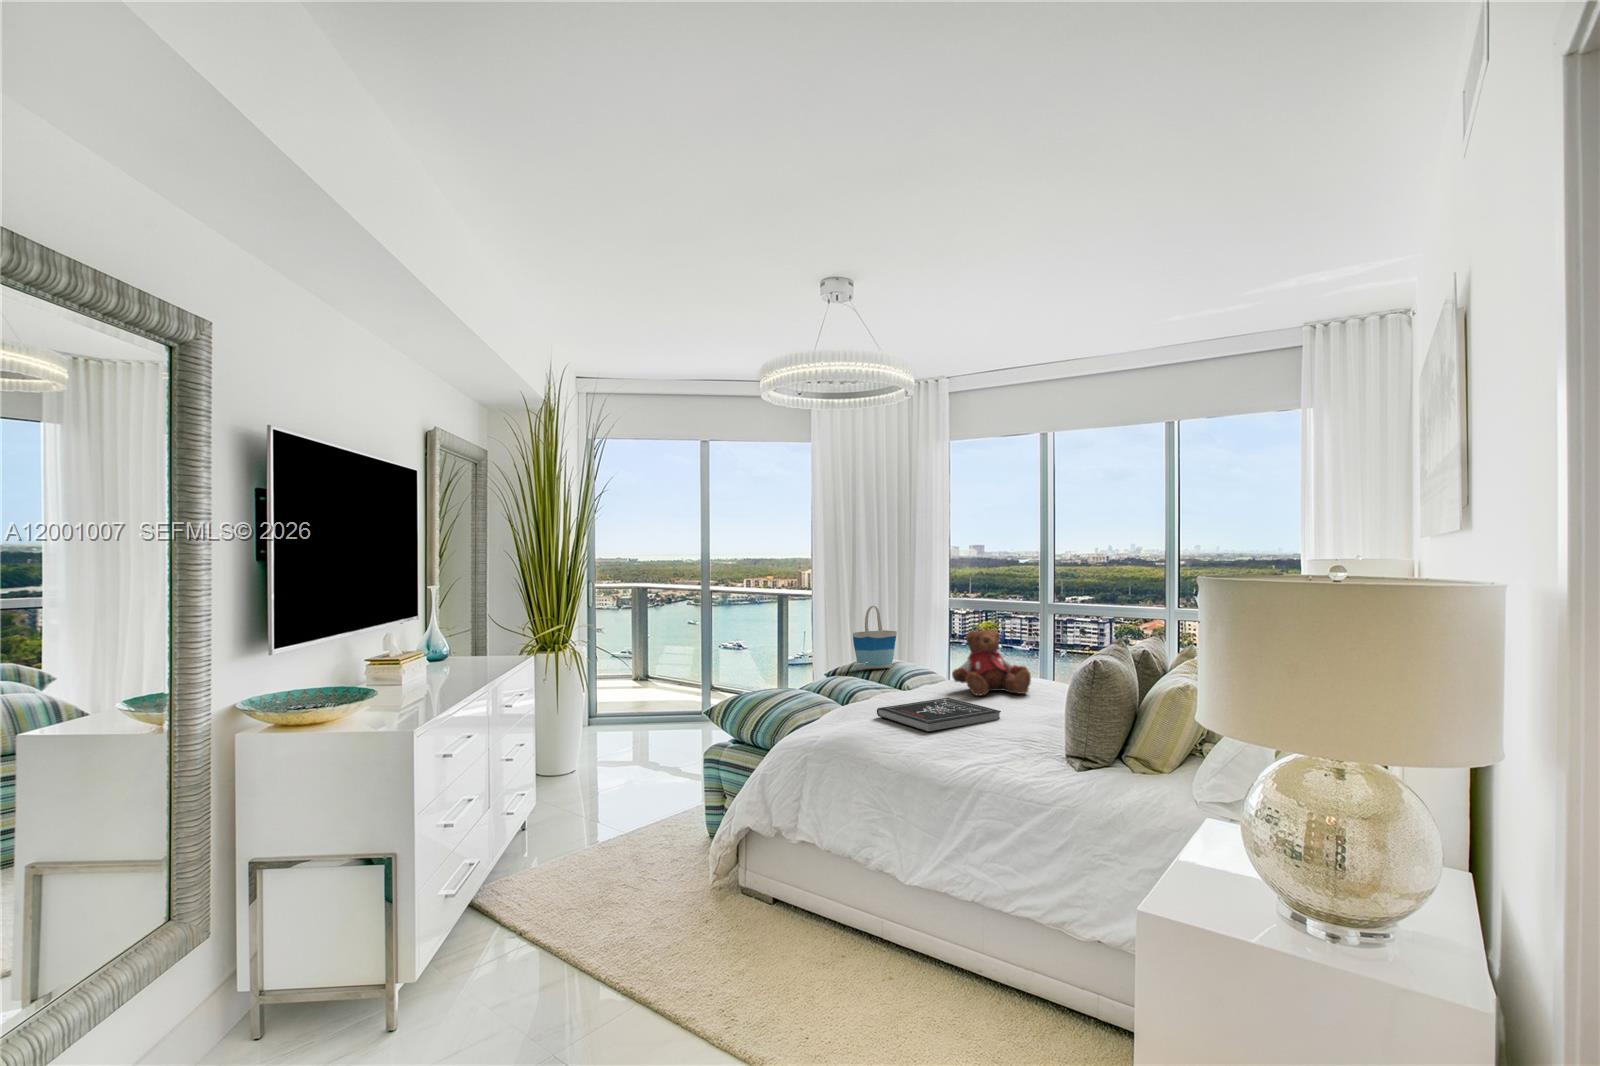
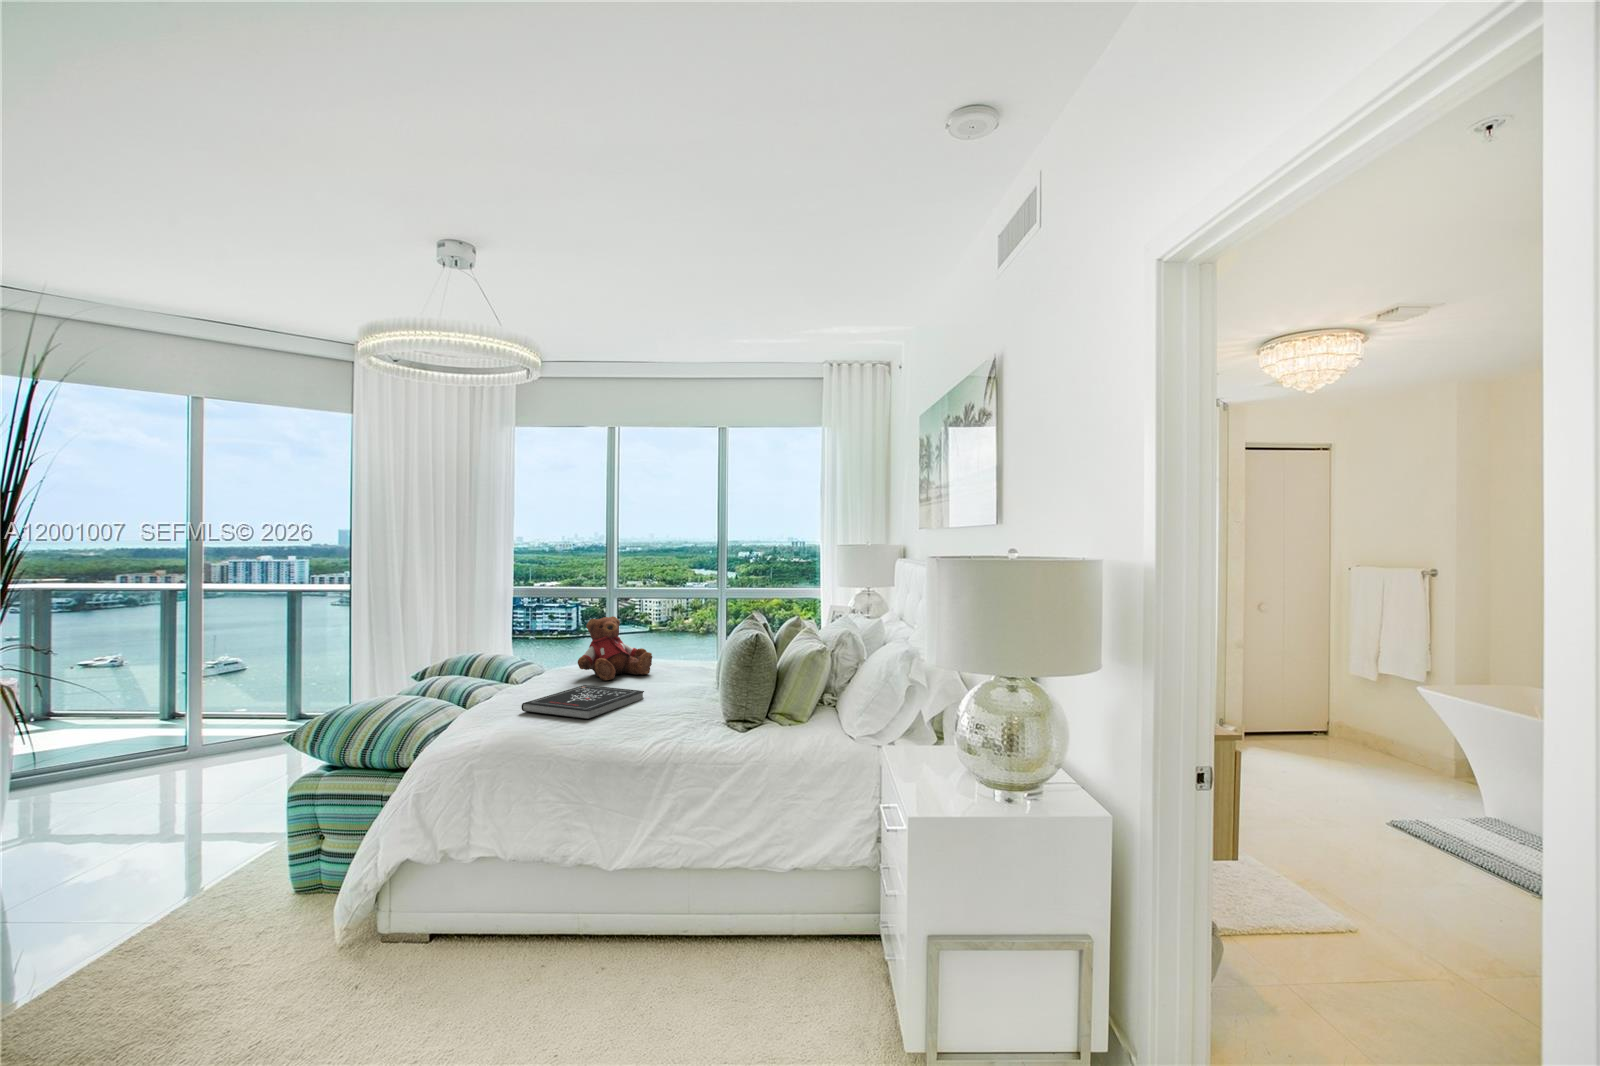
tote bag: present [853,606,897,669] -> none [451,598,499,667]

